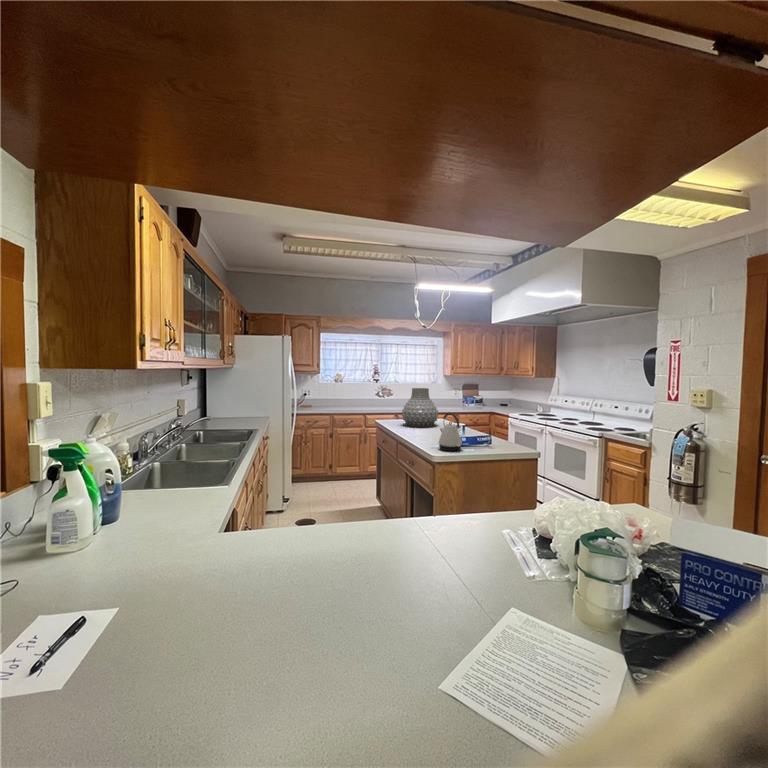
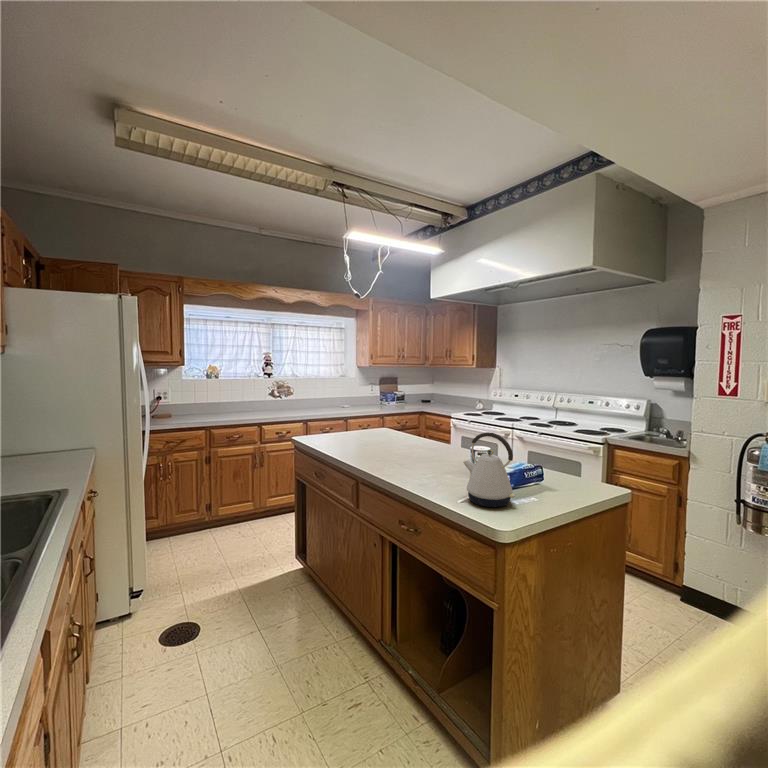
vase: present [402,388,438,427] -> none [342,384,400,448]

